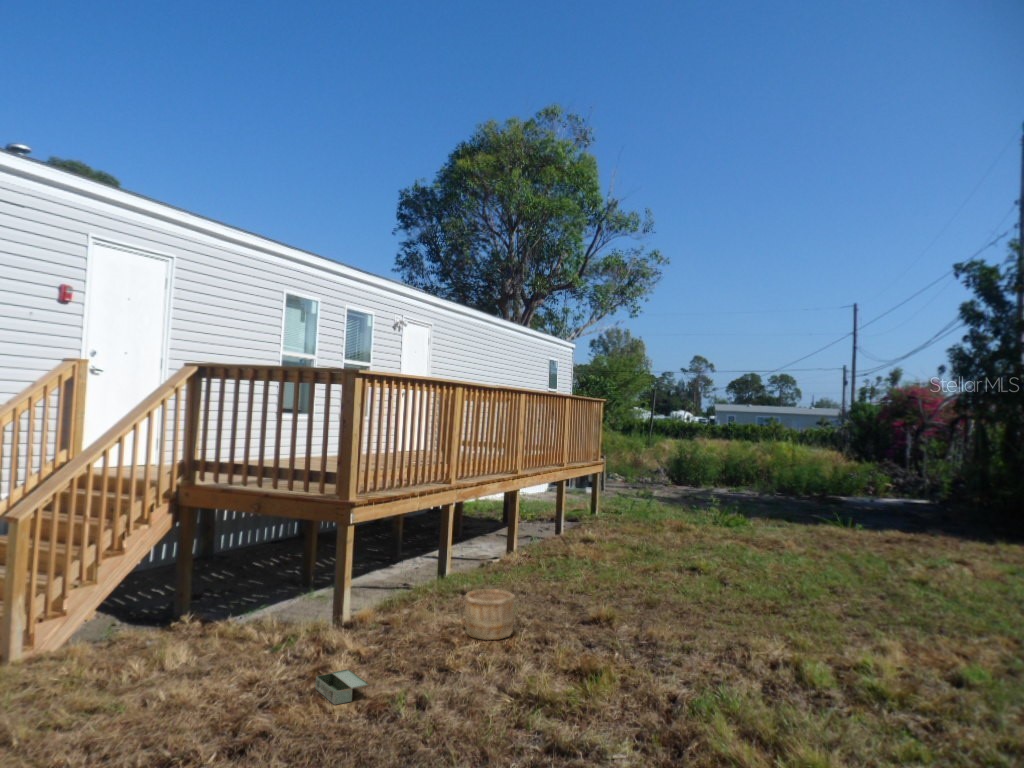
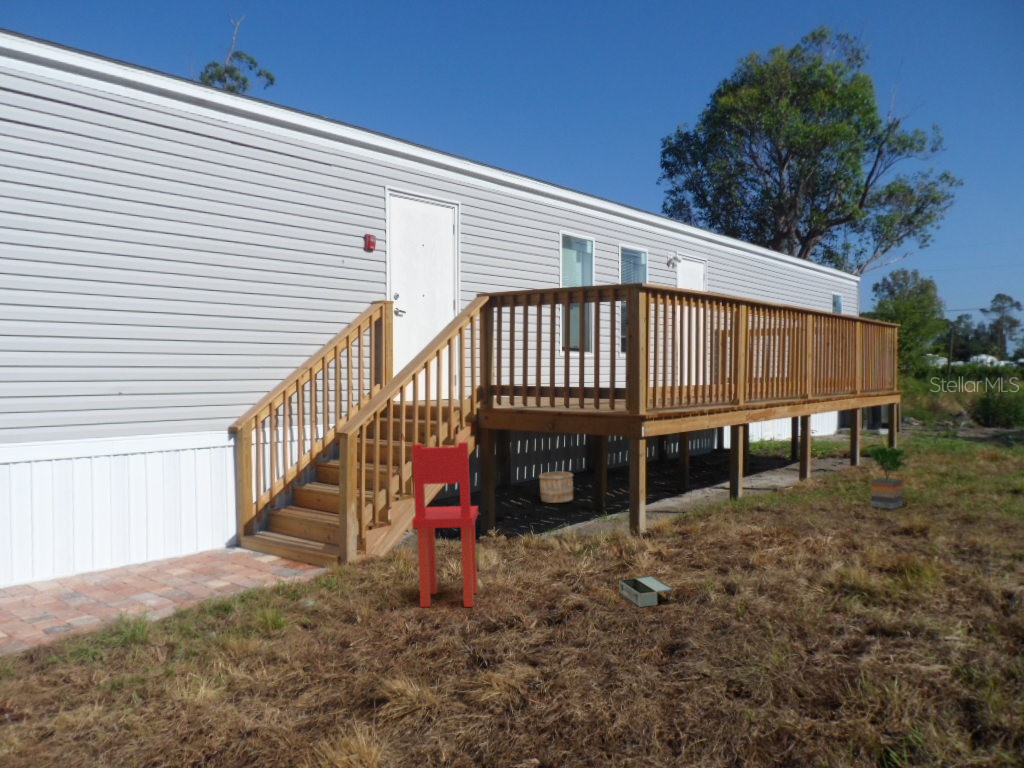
potted tree: none [562,524,597,583] -> present [870,447,910,509]
chair: none [90,539,169,719] -> present [412,442,478,607]
wooden bucket: present [465,589,515,640] -> present [539,471,573,503]

